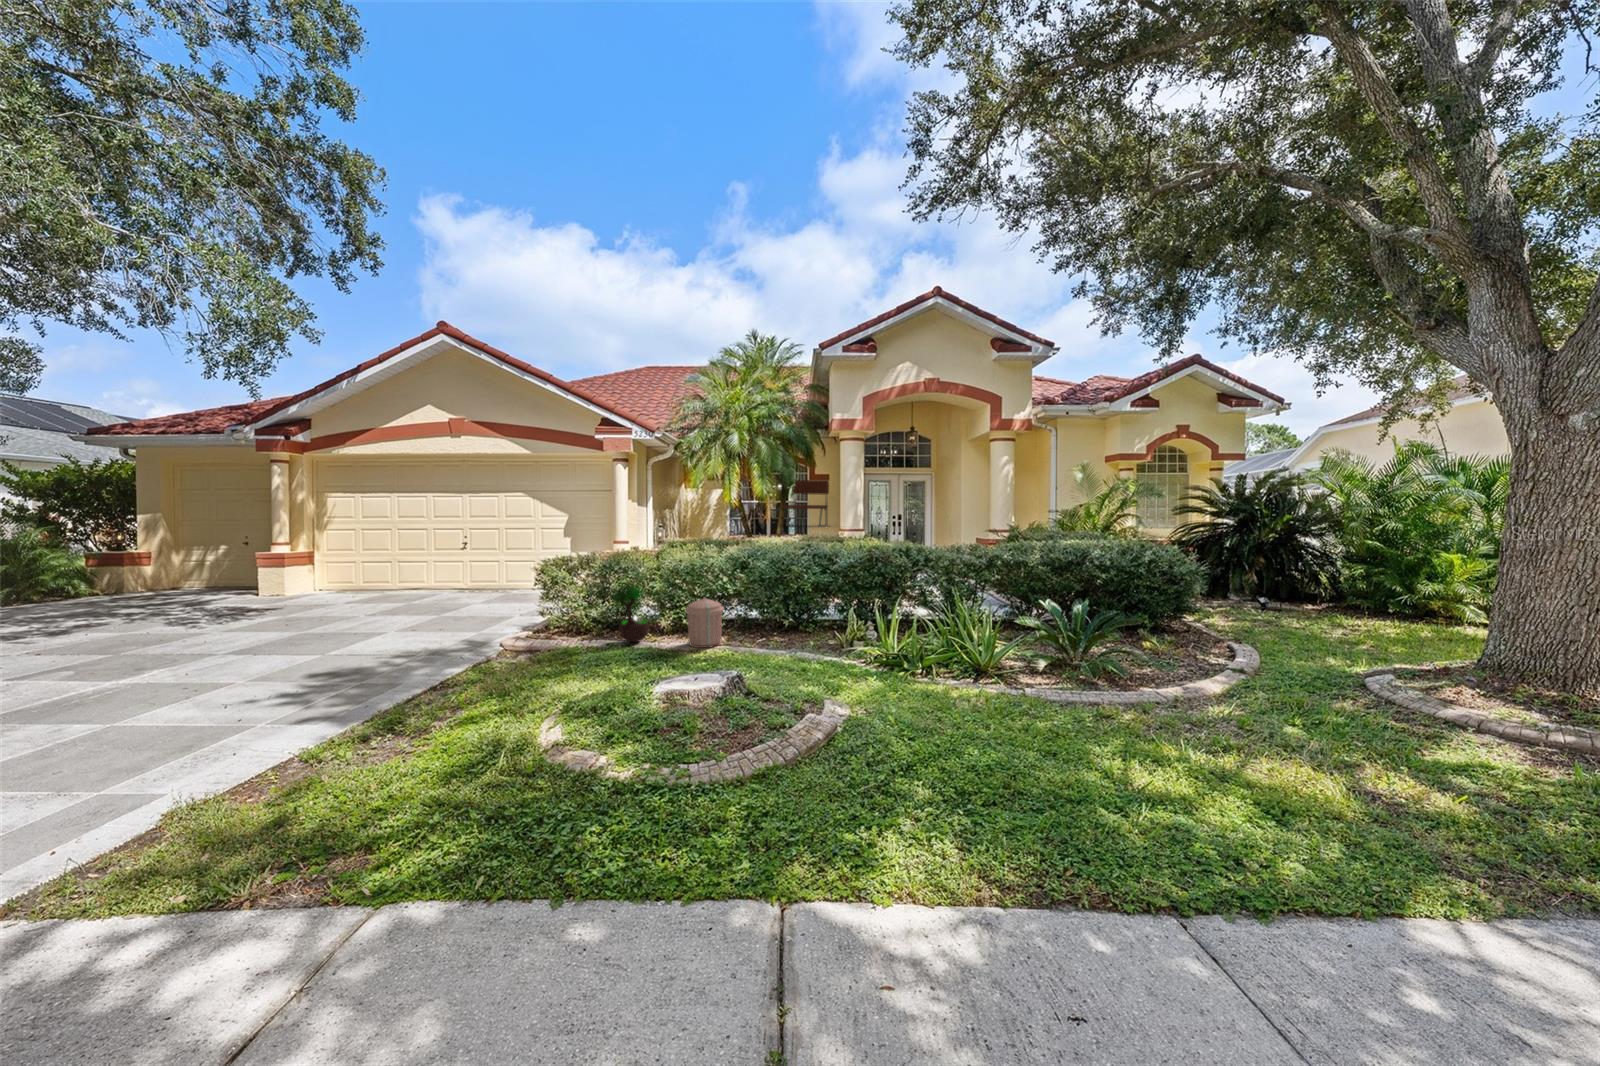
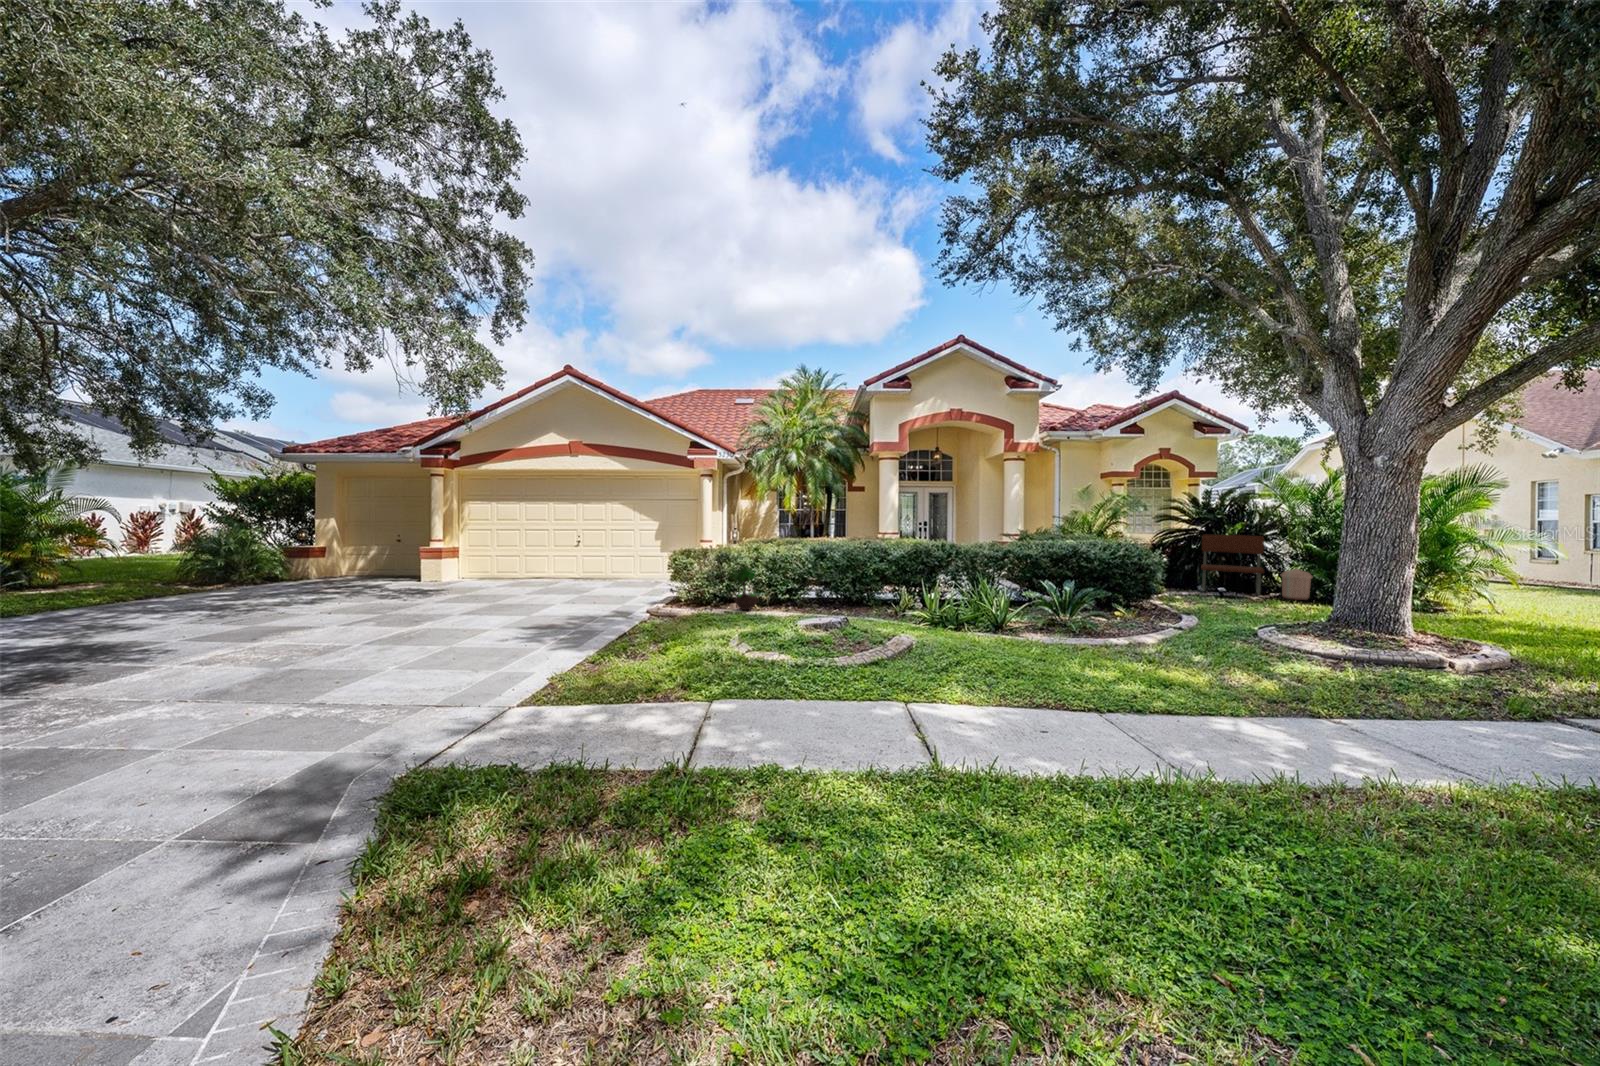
bench: present [782,480,829,527] -> present [1201,535,1264,595]
trash can: present [685,598,724,648] -> present [1281,569,1312,600]

